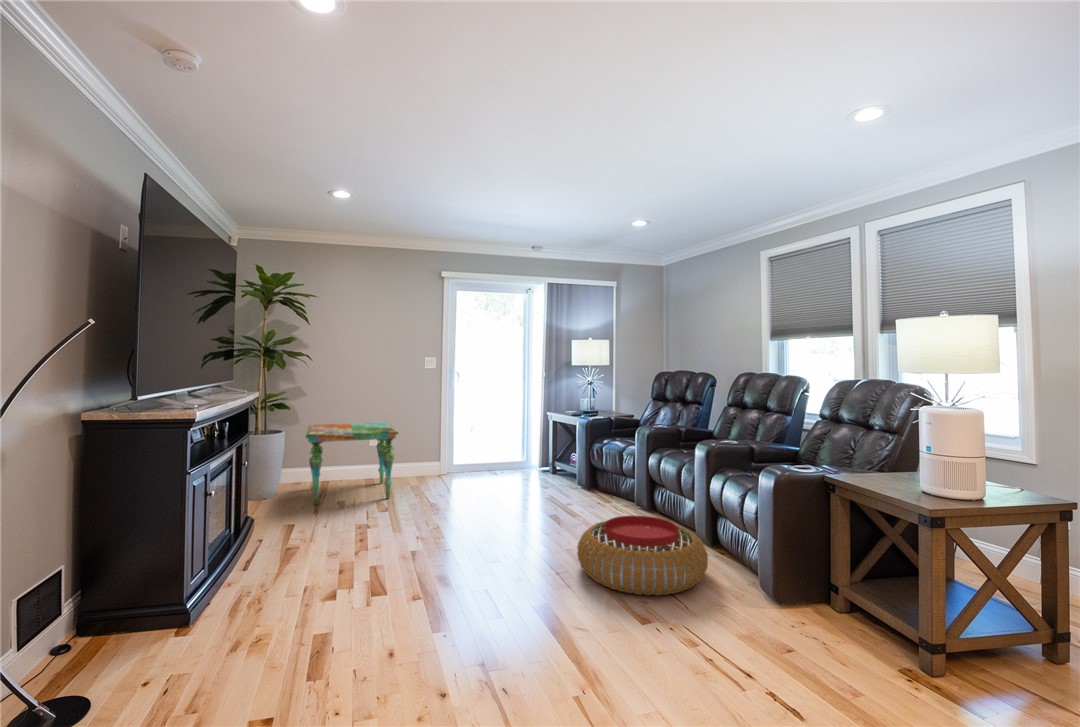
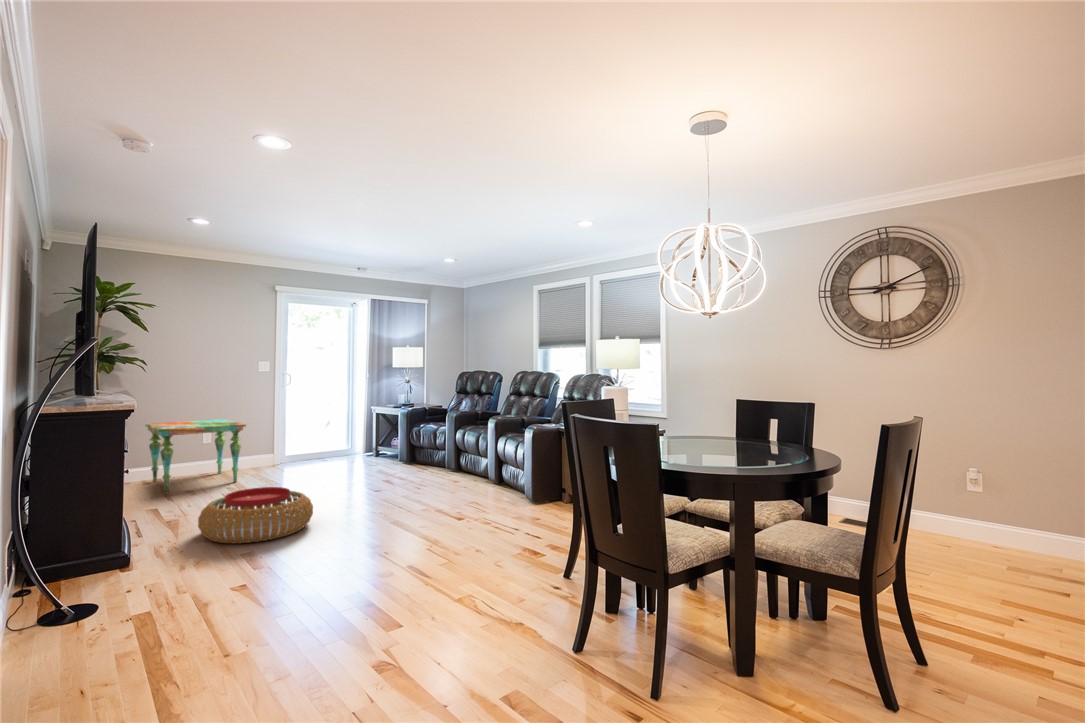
pouf: present [577,516,708,595] -> present [198,487,313,543]

